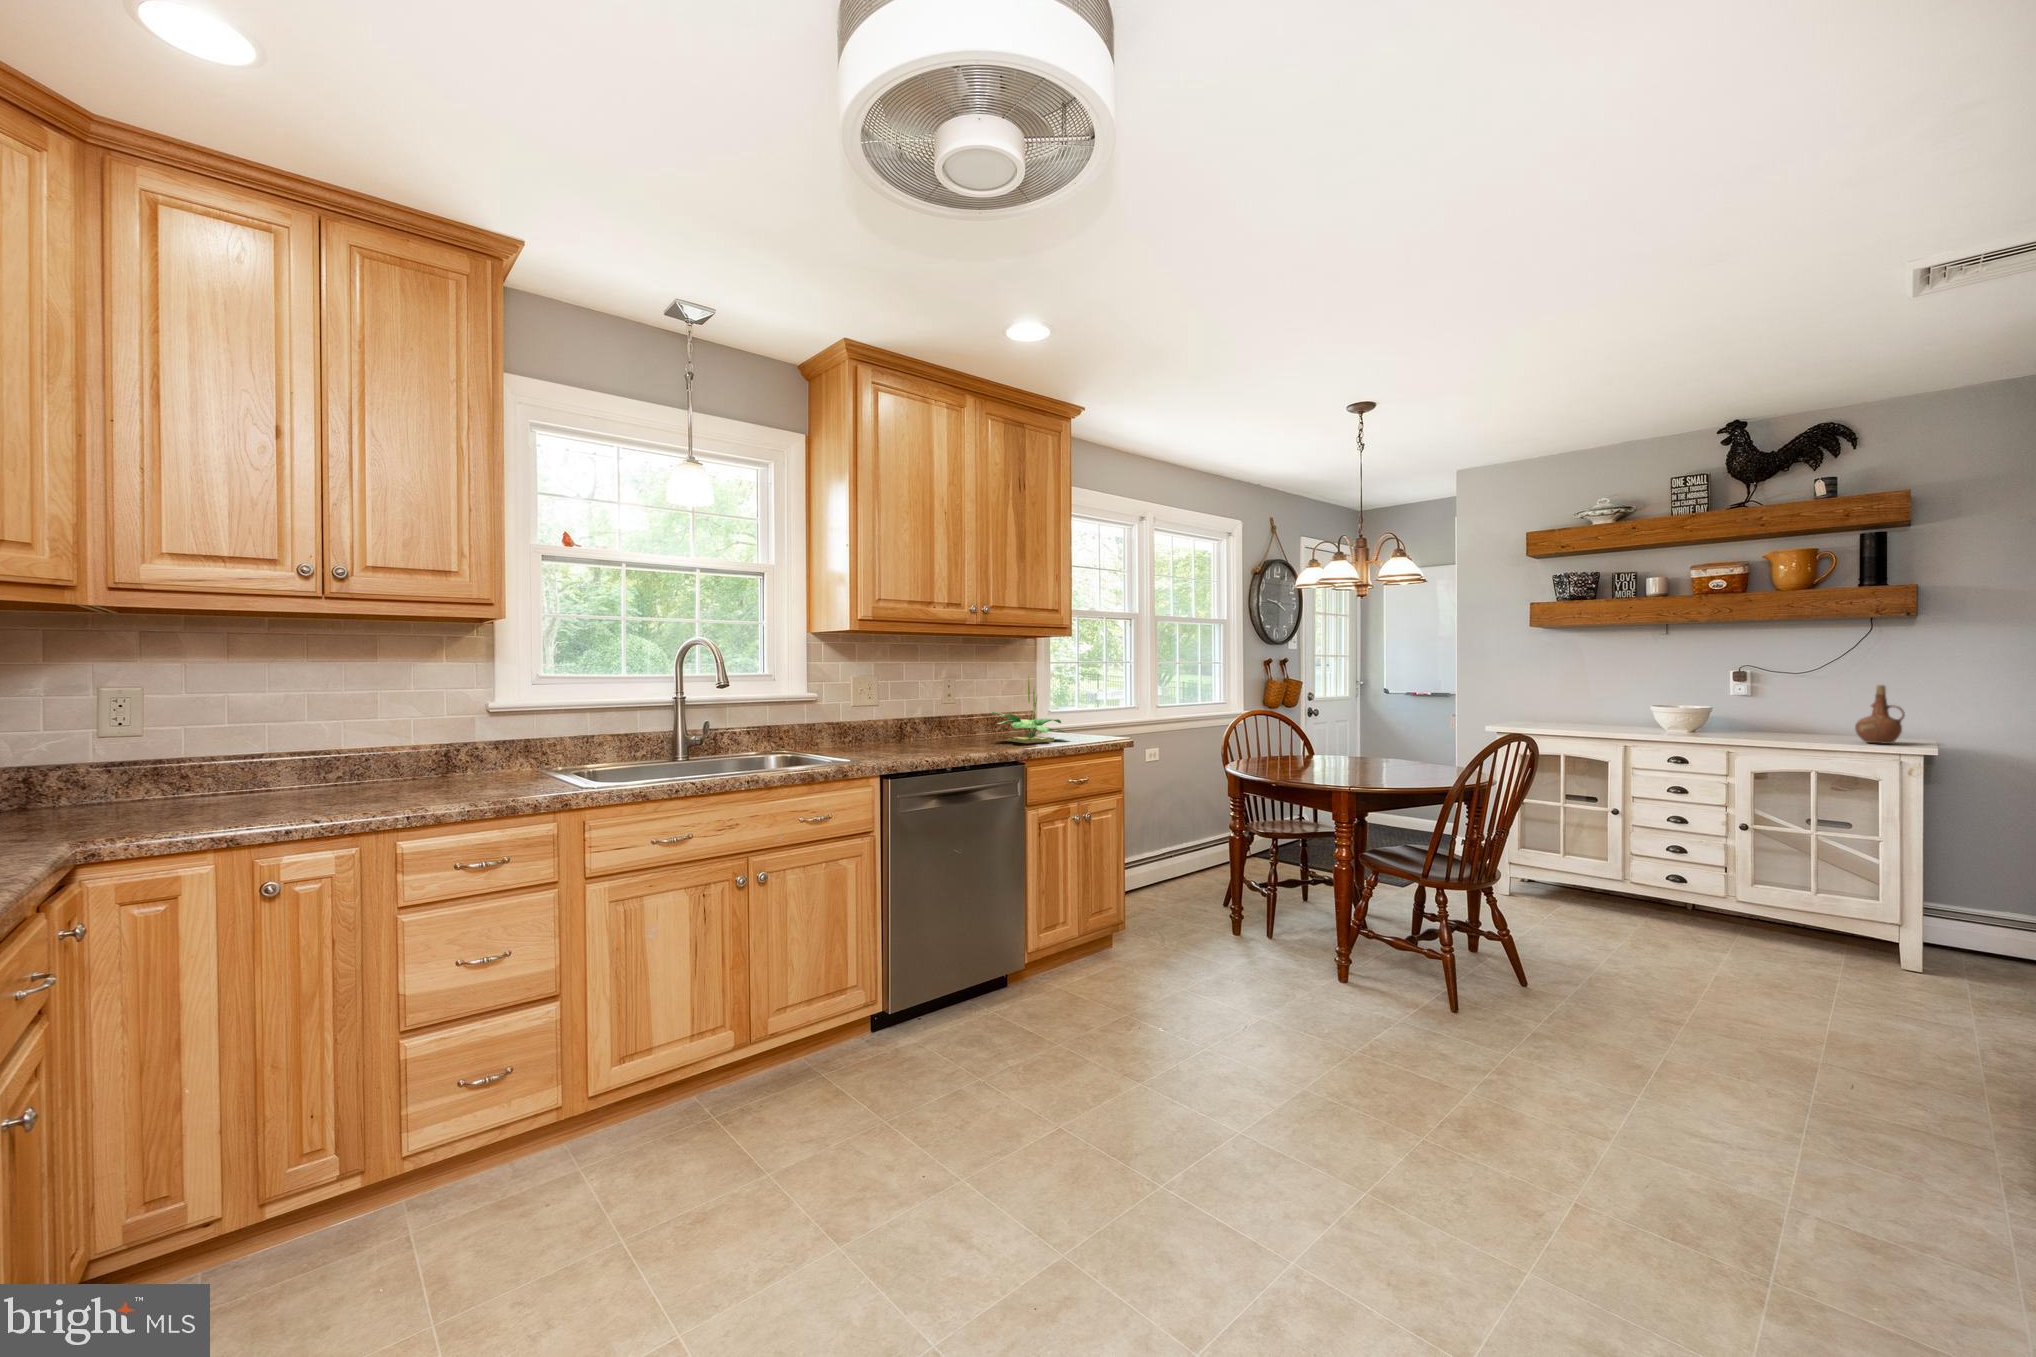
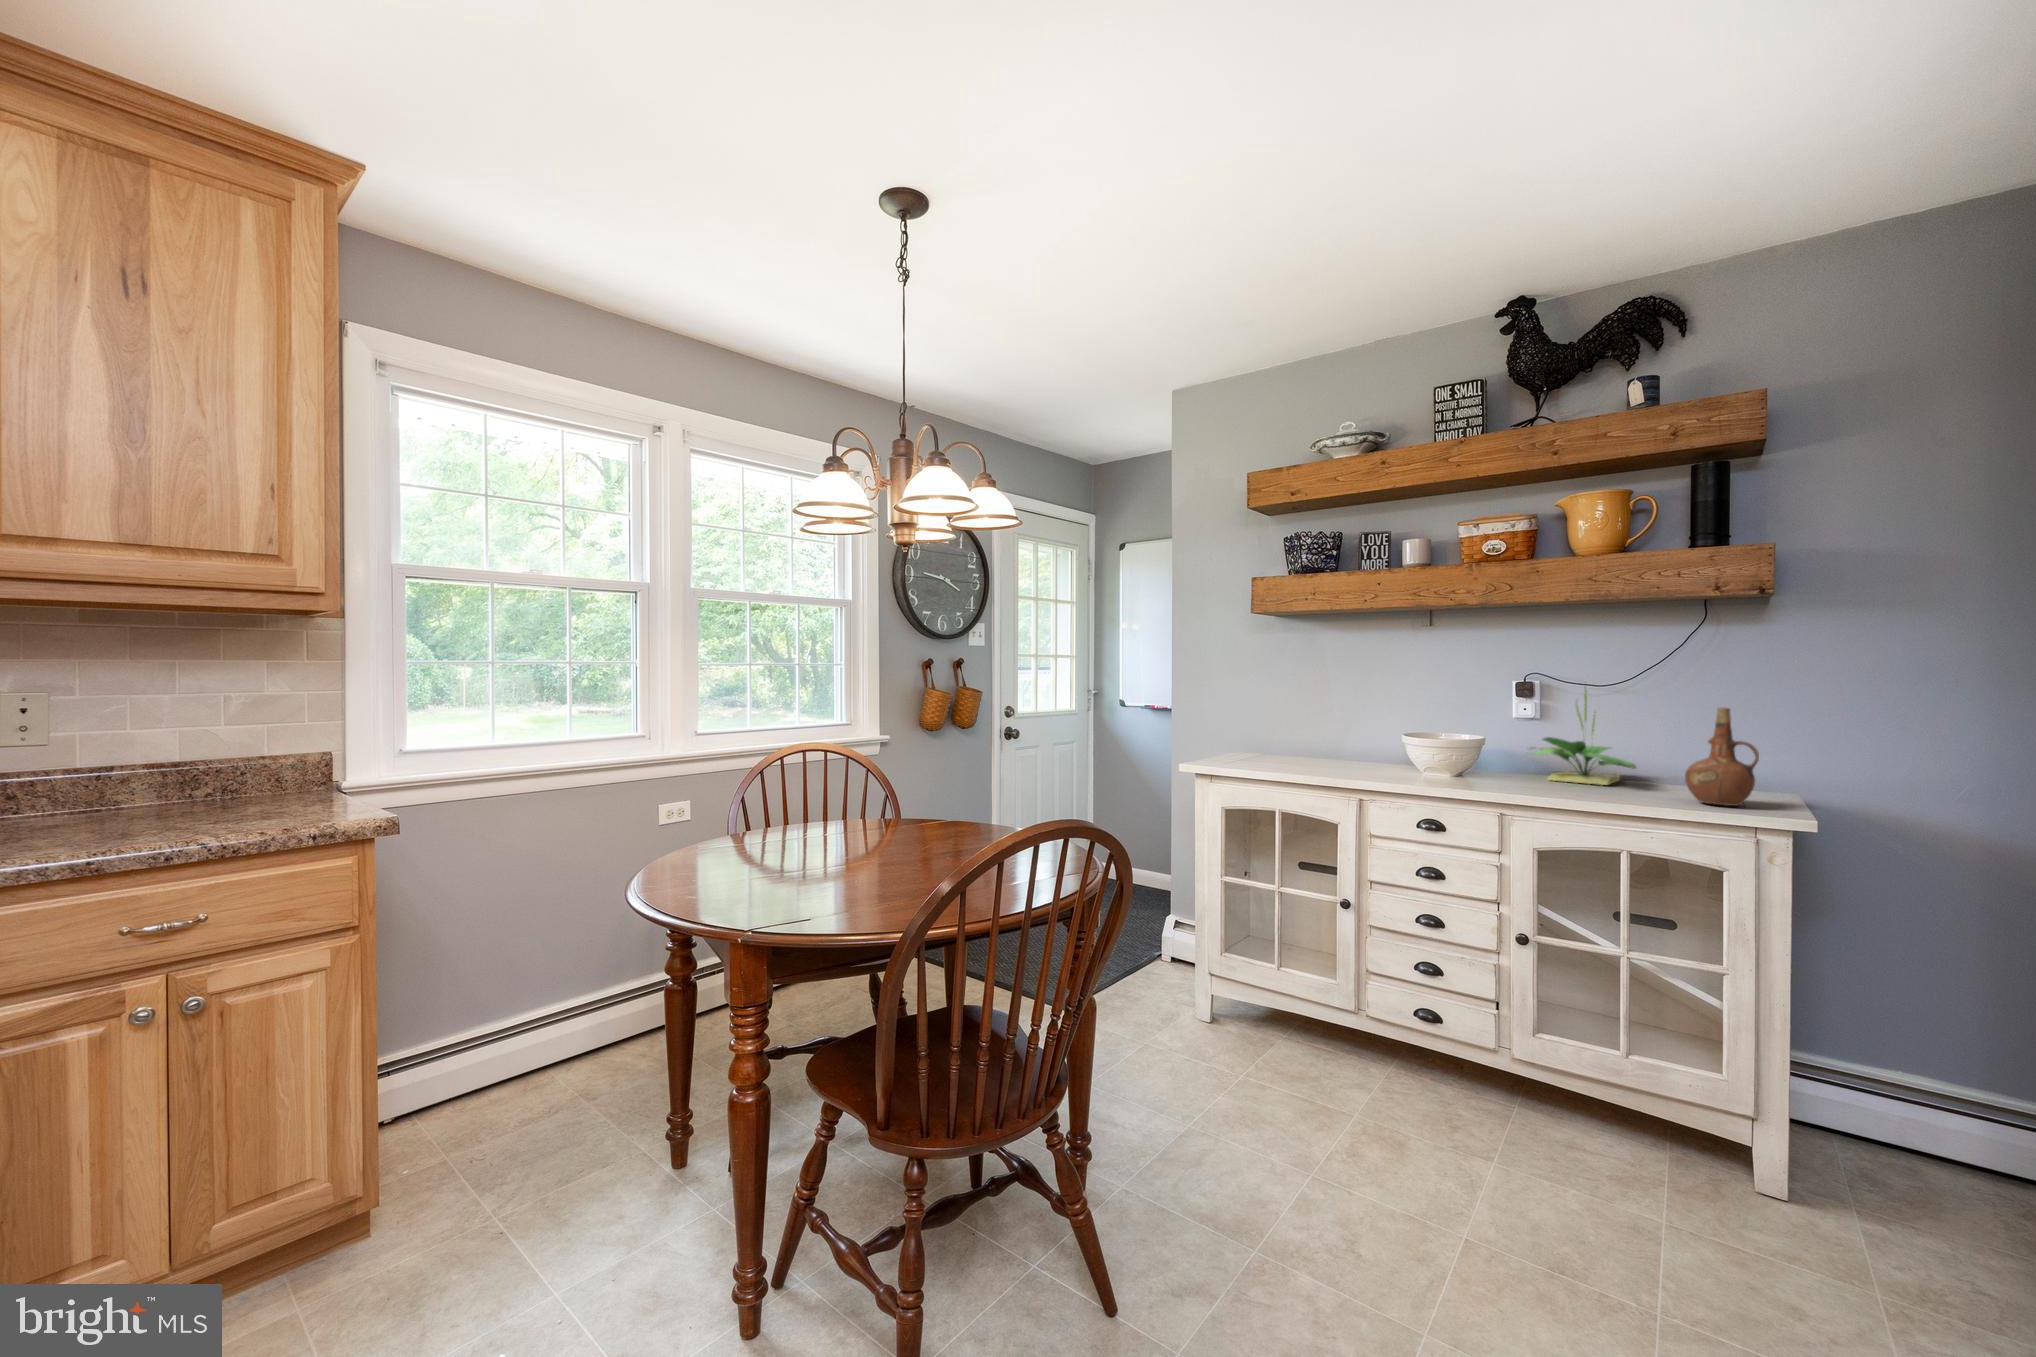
potted plant: present [992,679,1064,743] -> present [1533,685,1636,785]

